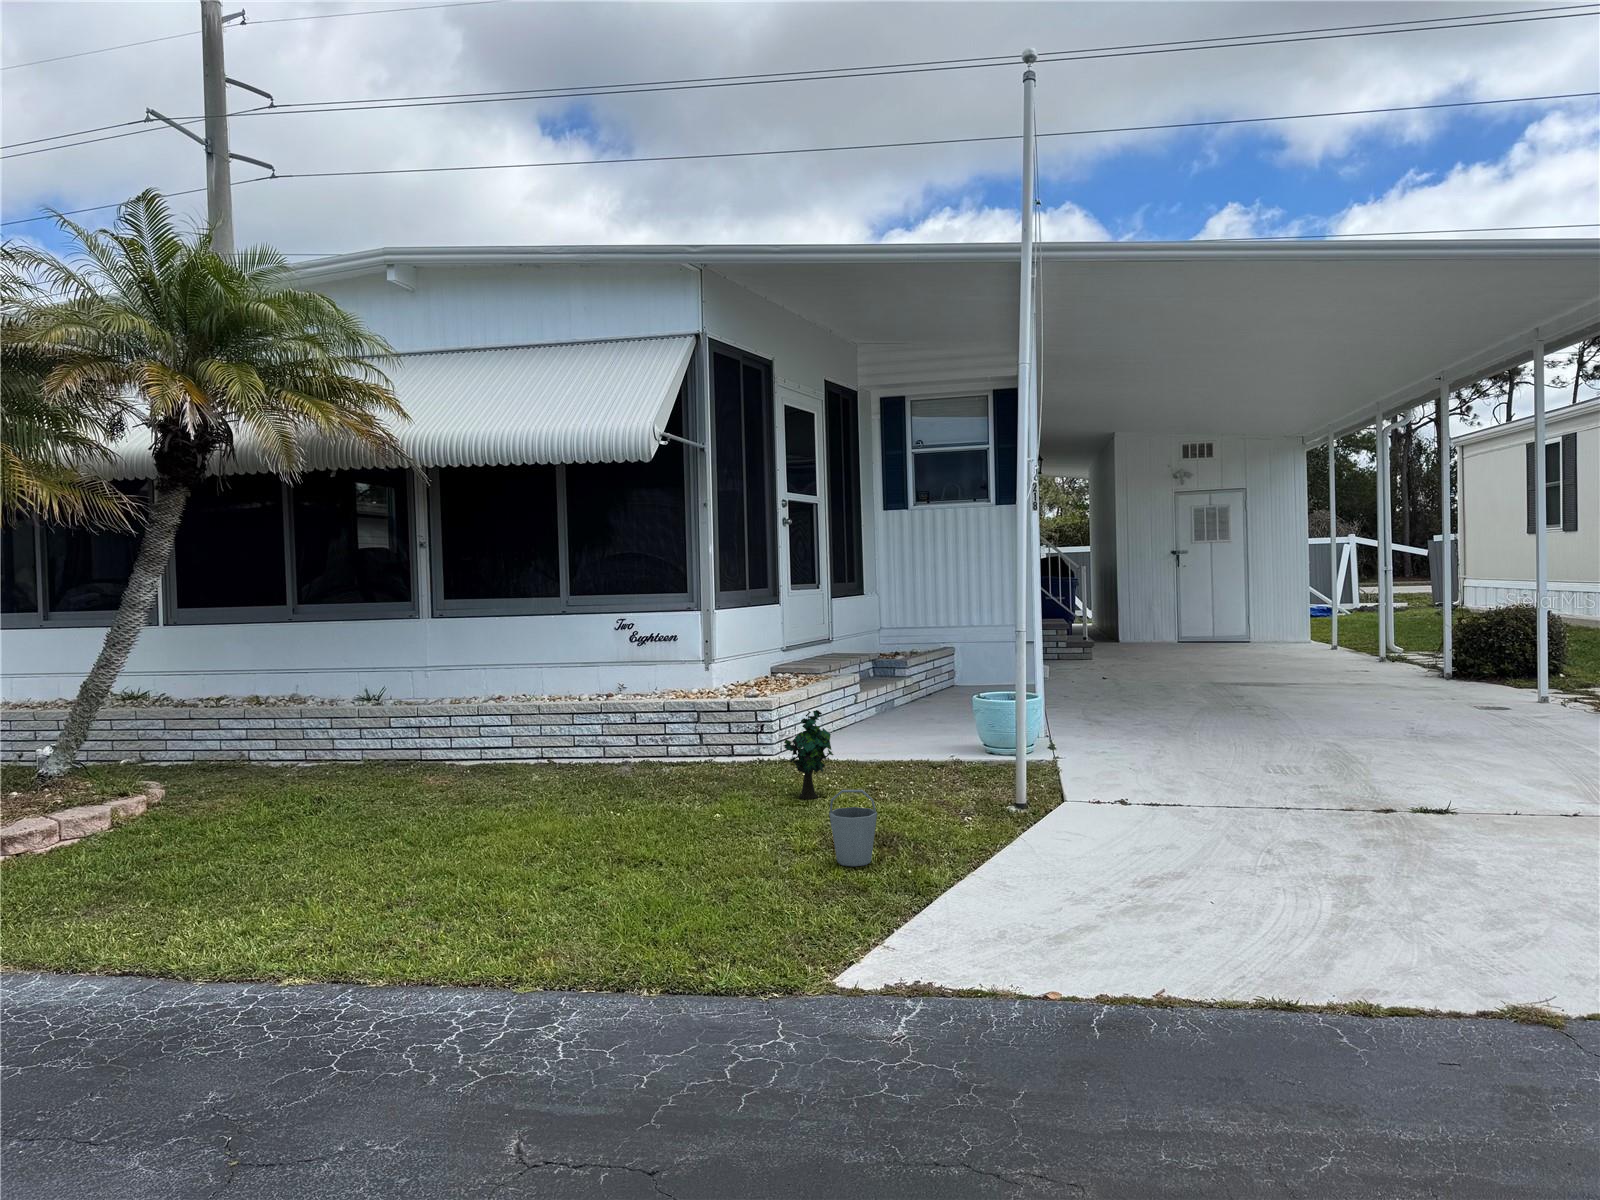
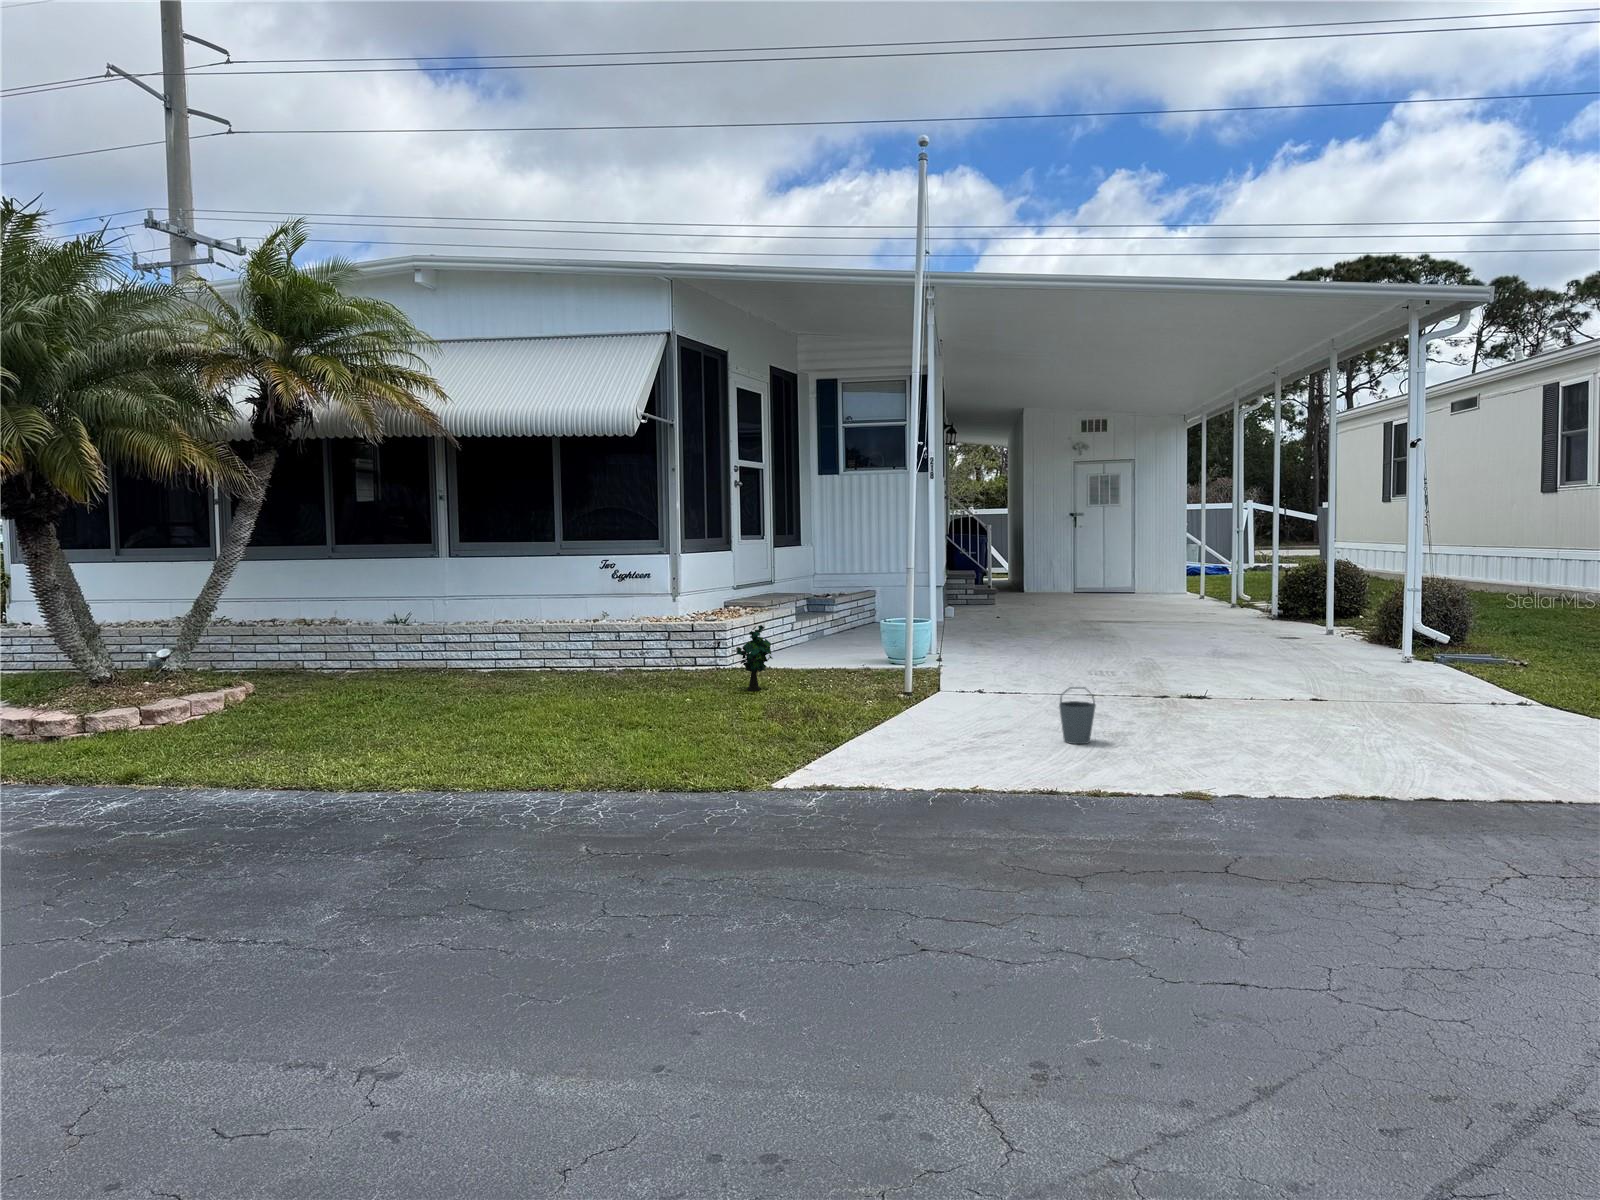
bucket: present [829,790,877,866] -> present [1059,687,1096,744]

